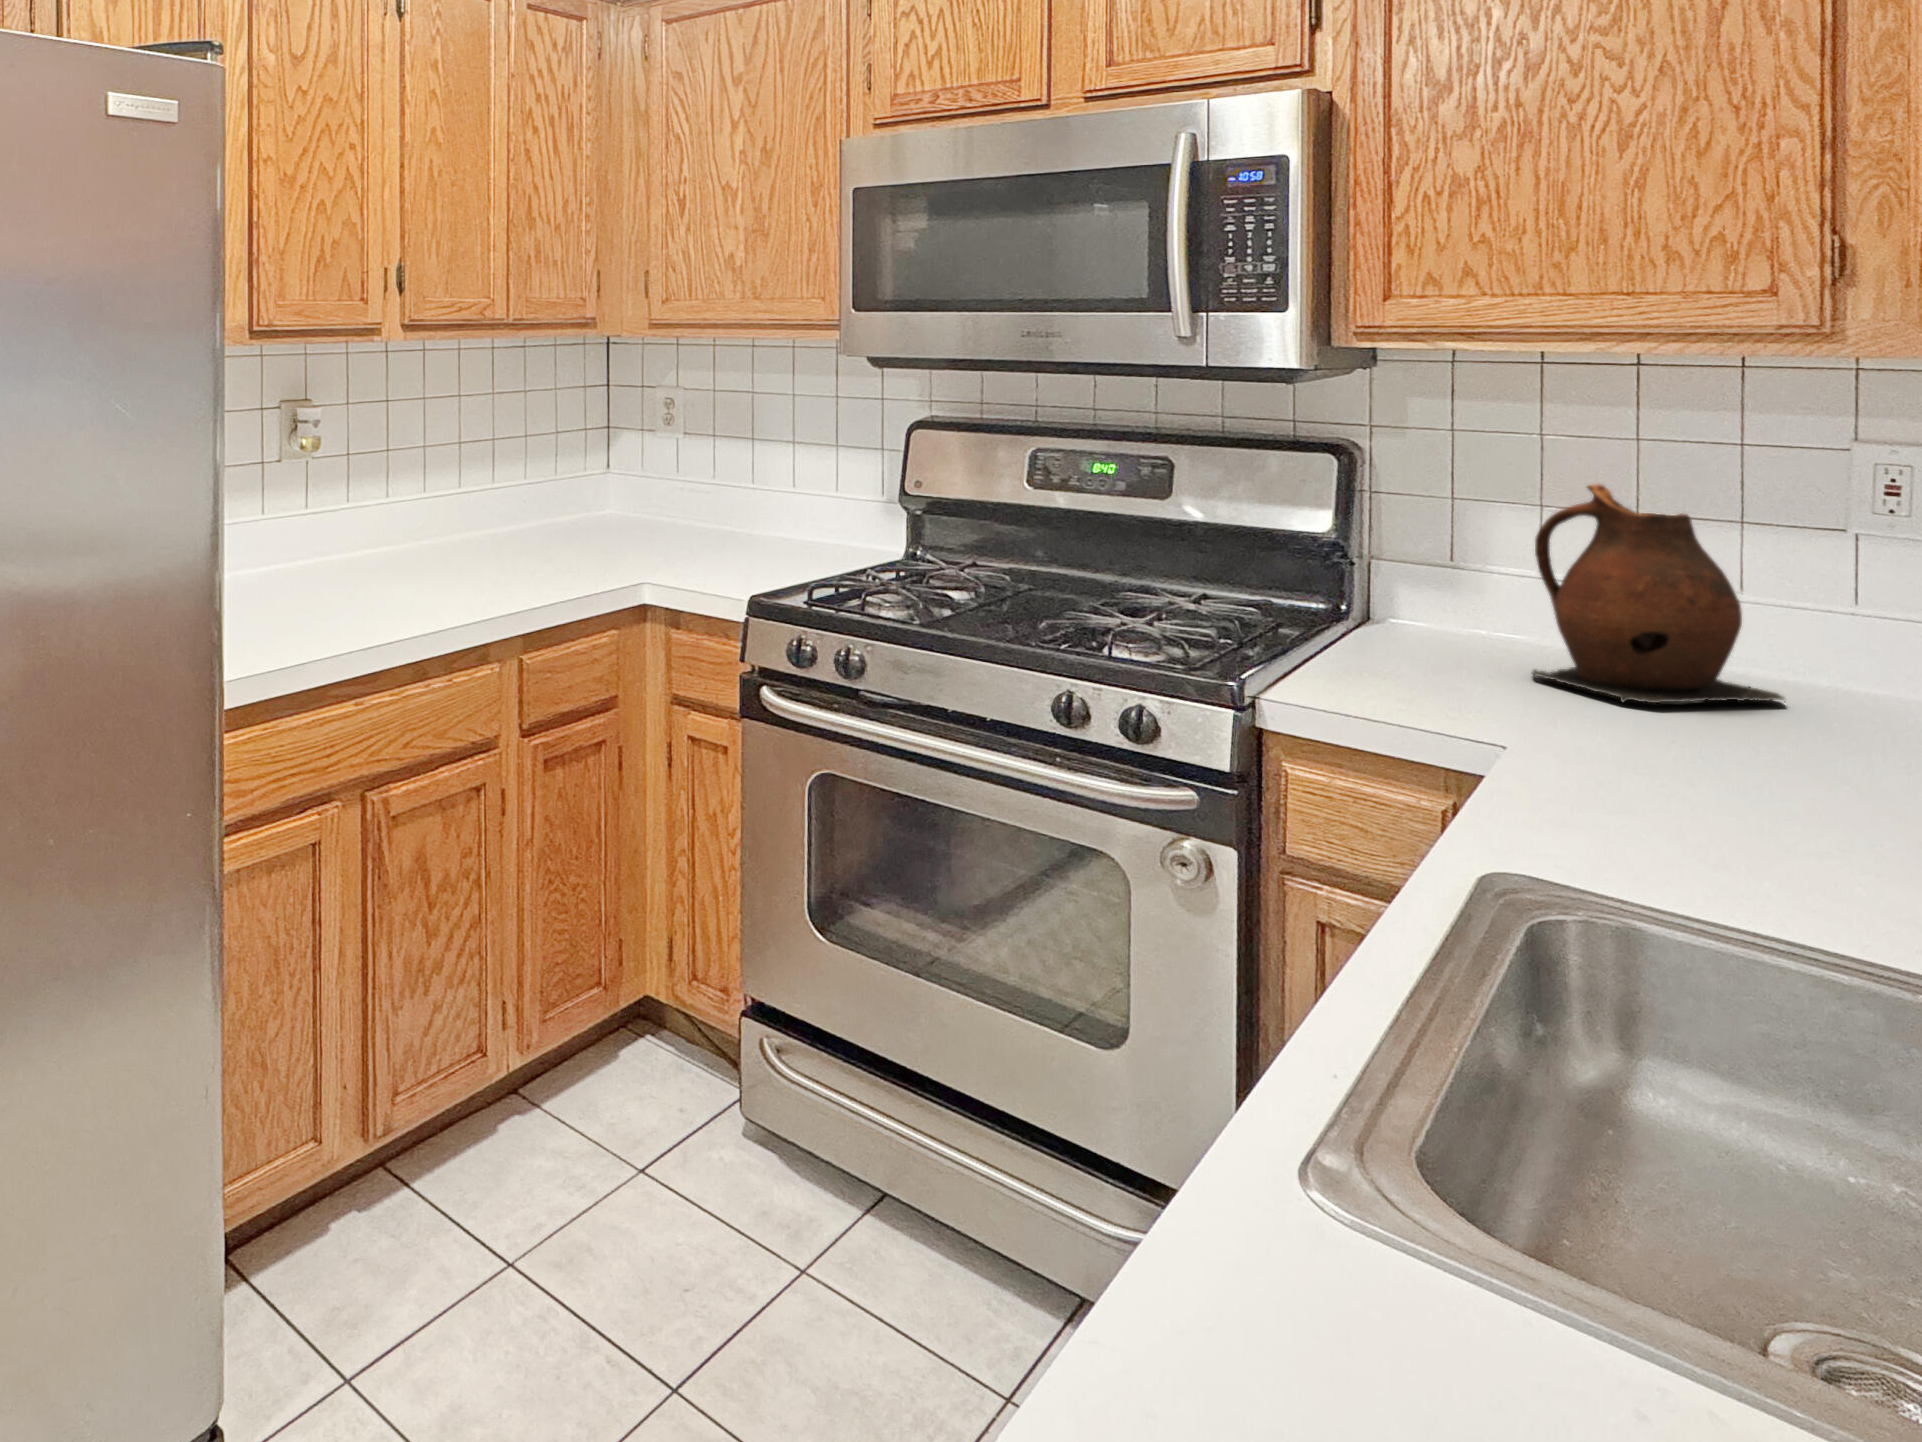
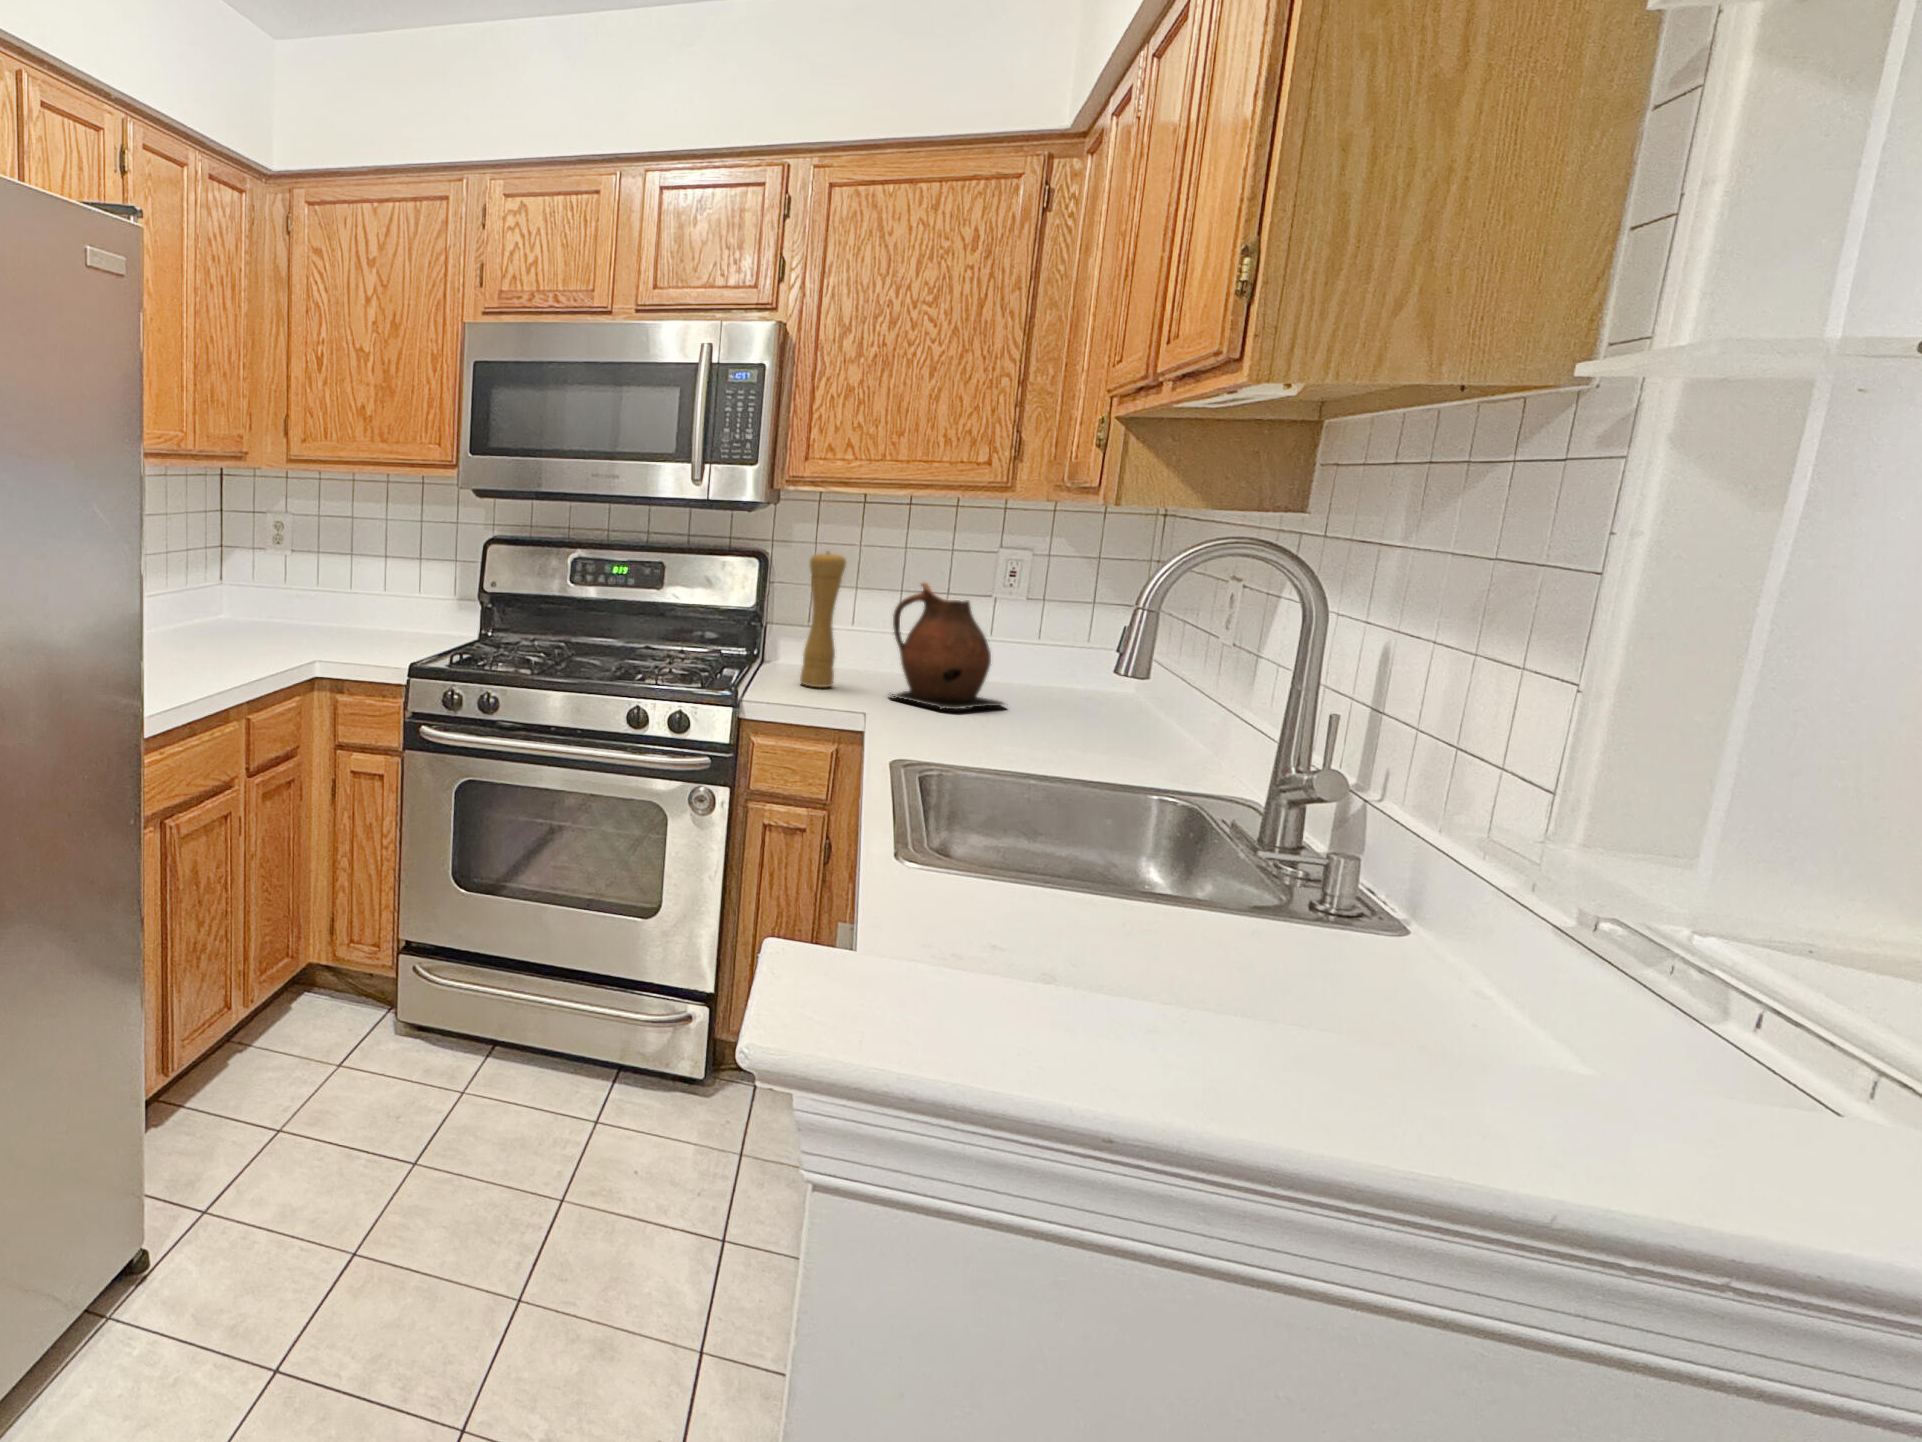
pepper mill: none [1371,436,1447,655] -> present [800,552,846,687]

